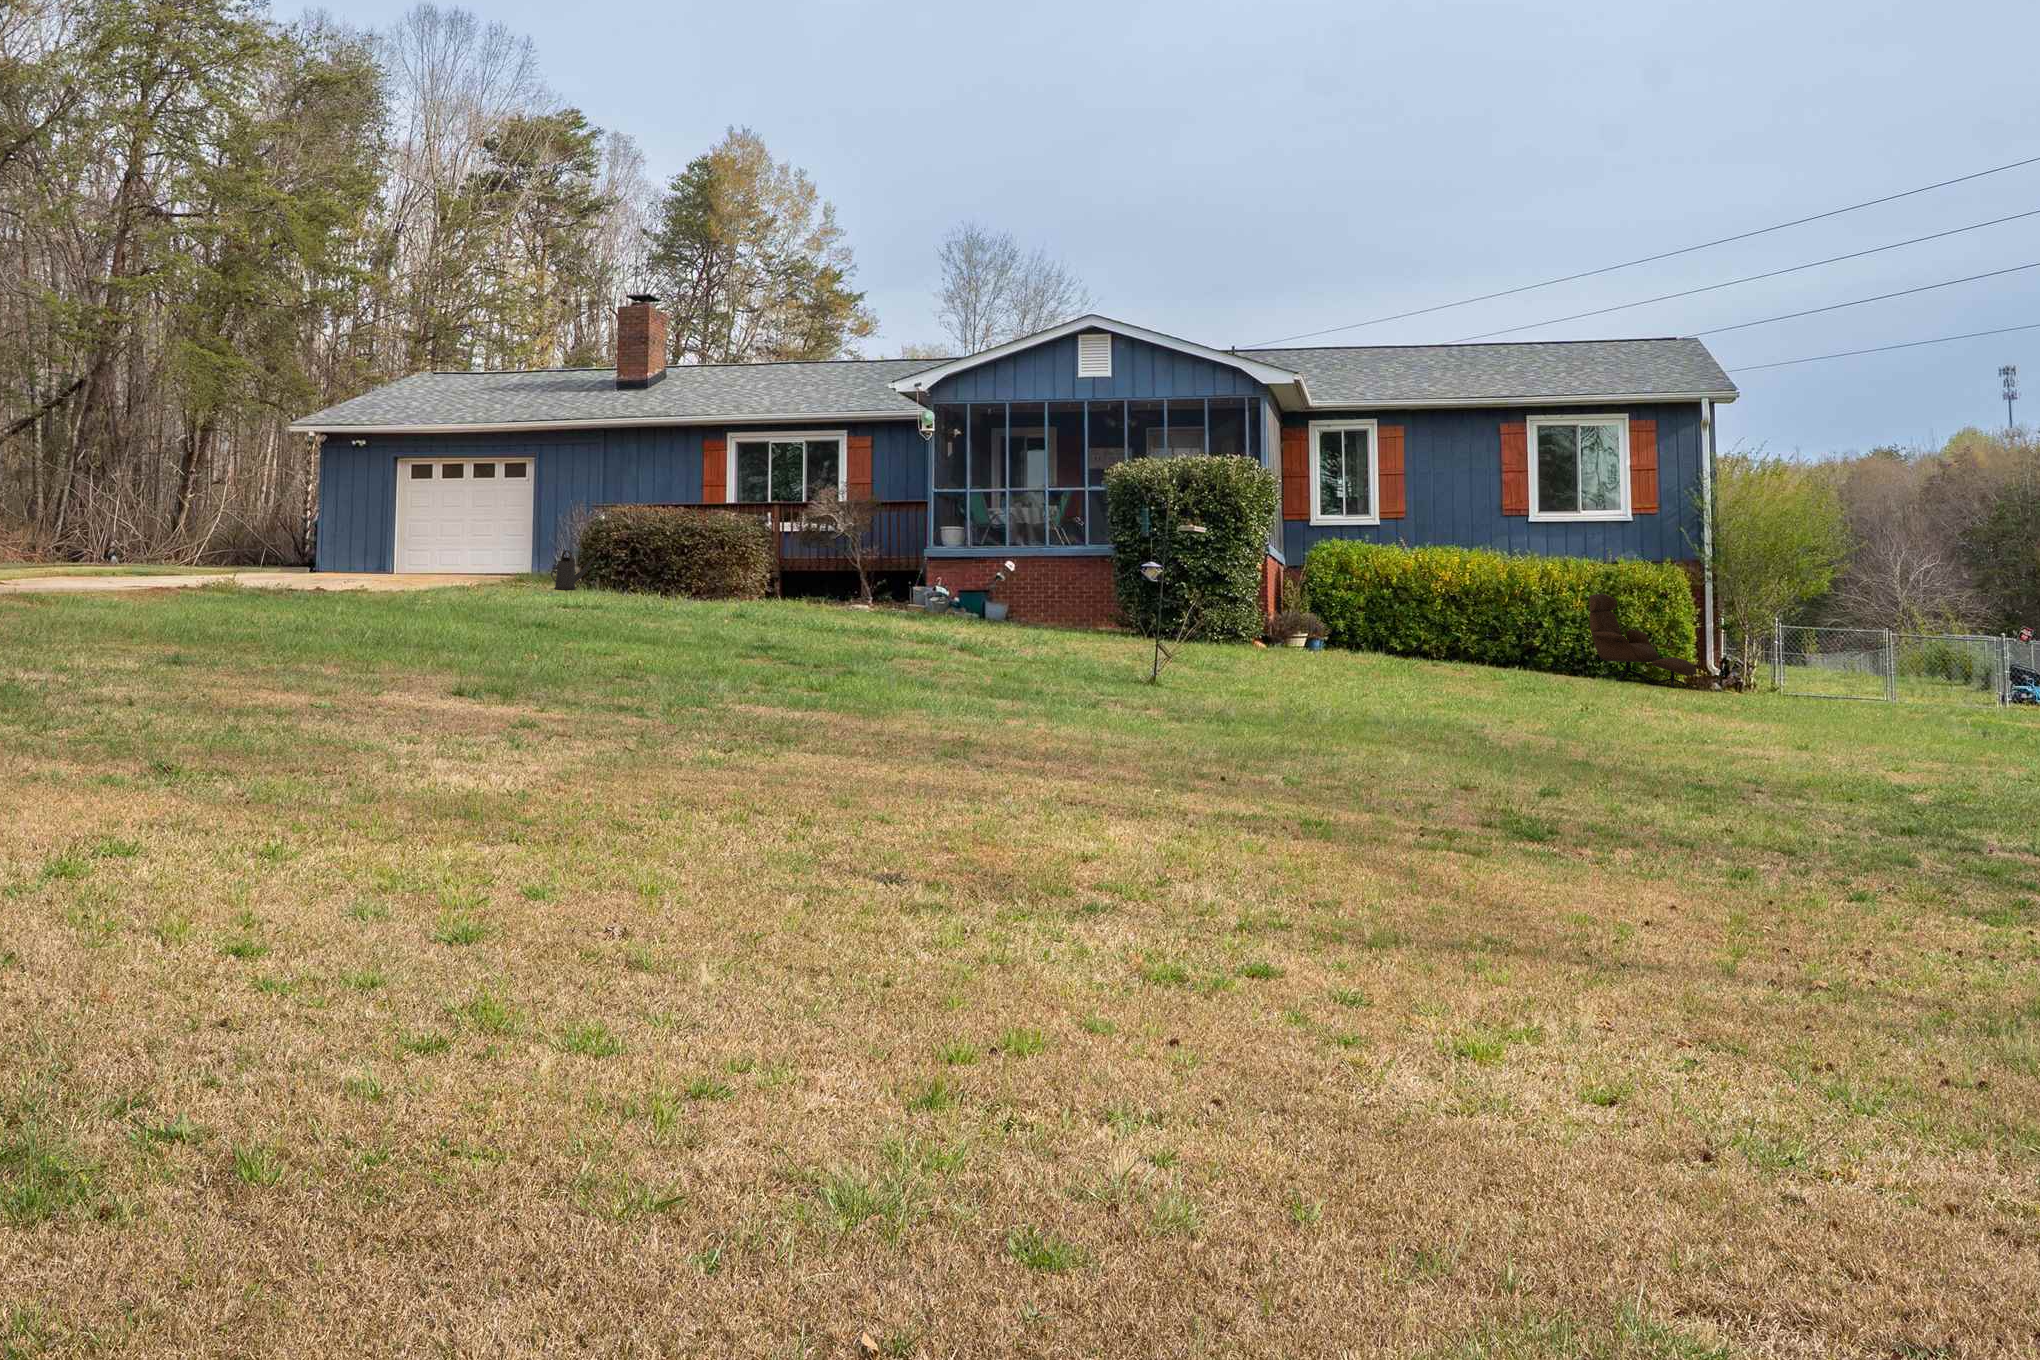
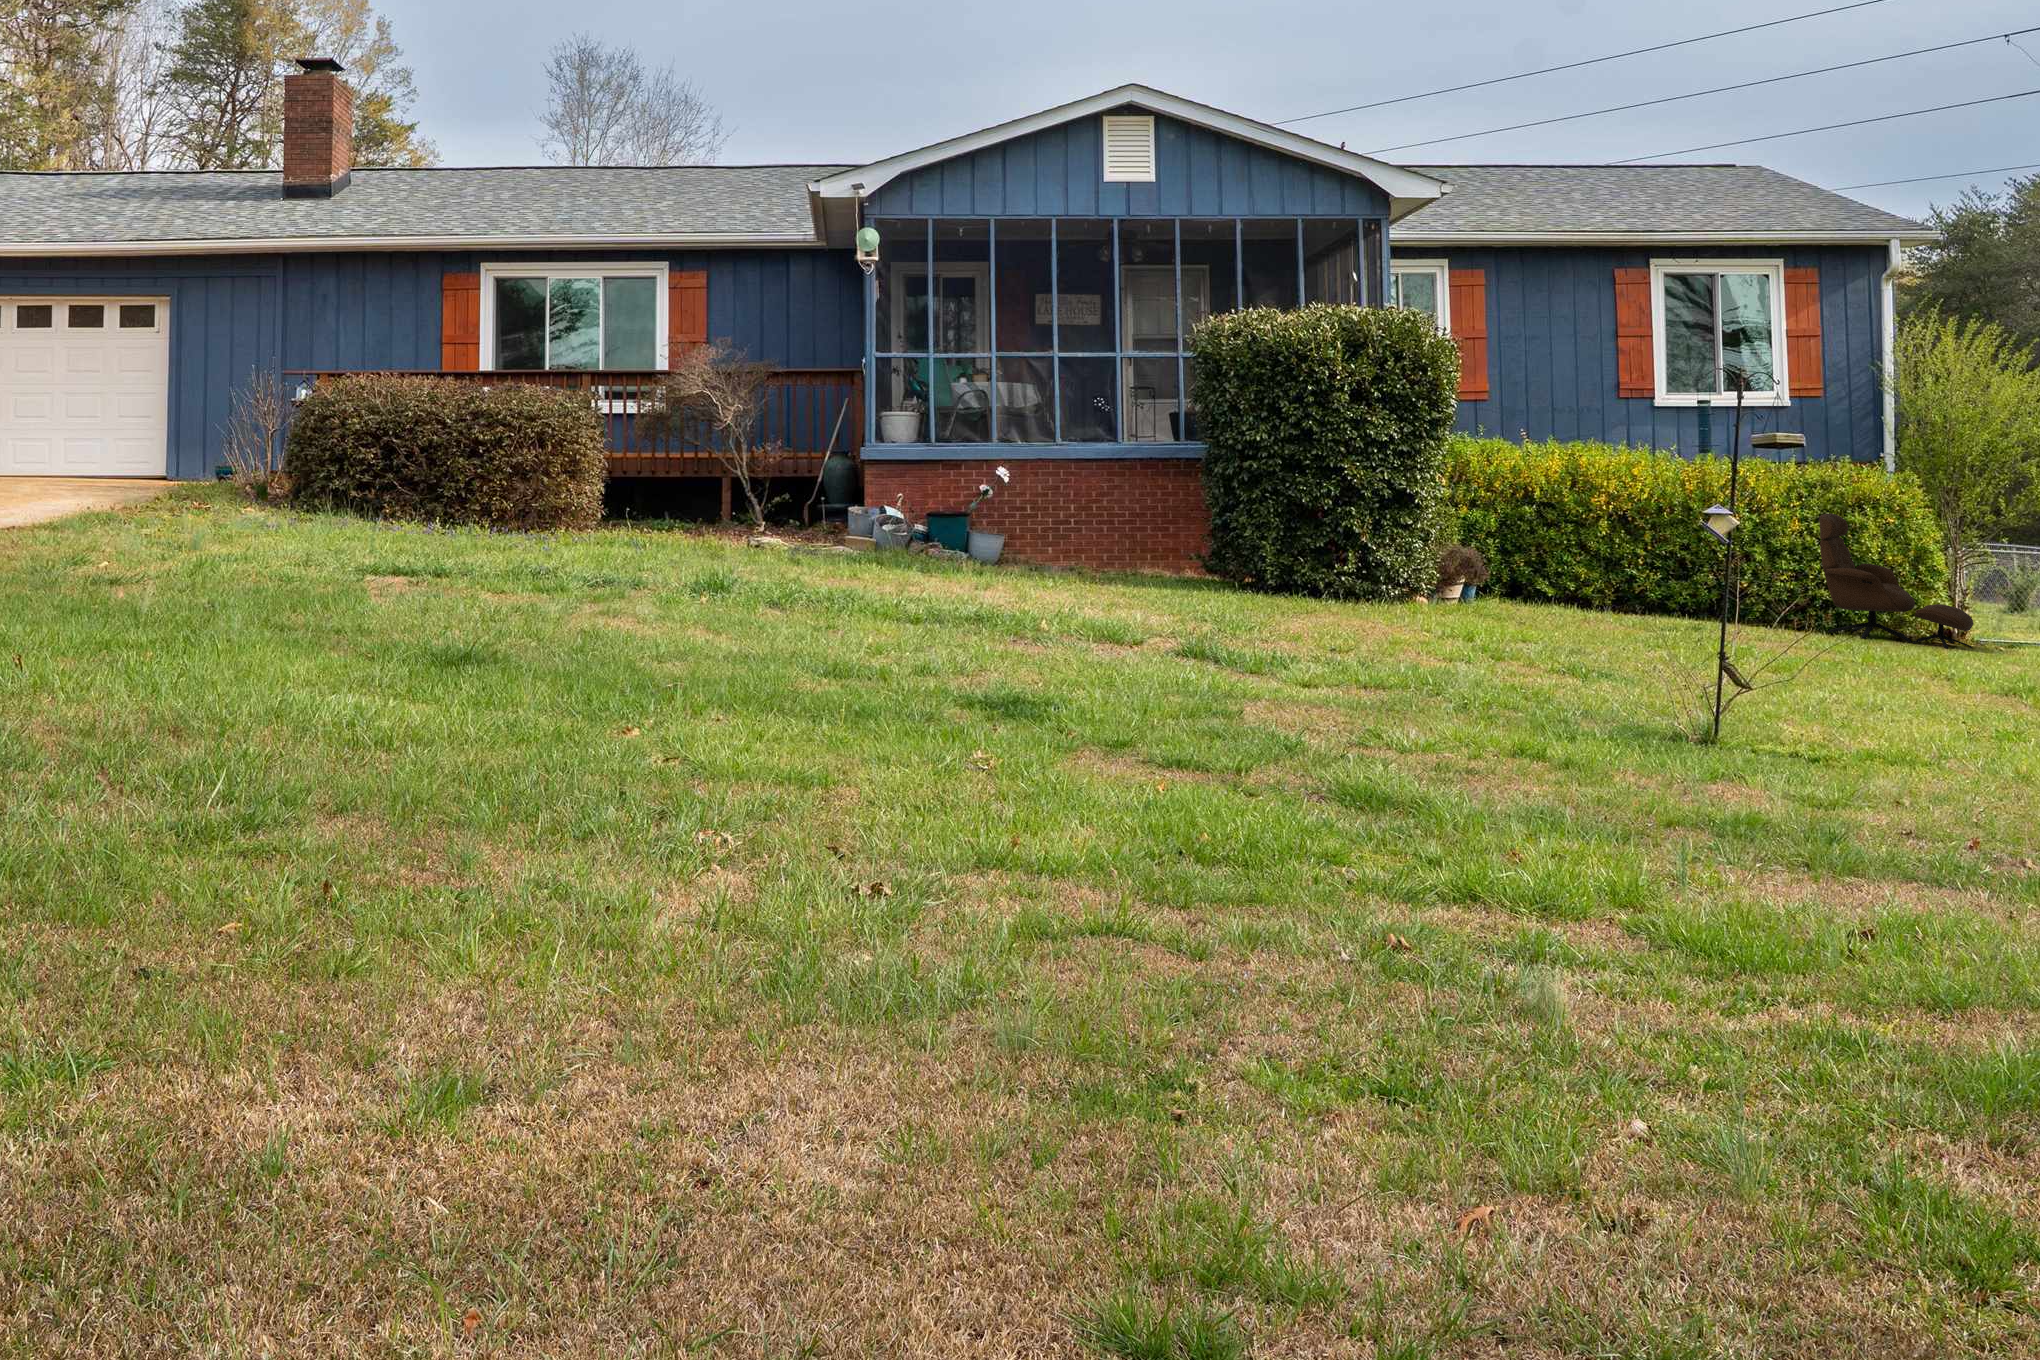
watering can: present [551,550,595,589] -> none [243,448,312,511]

